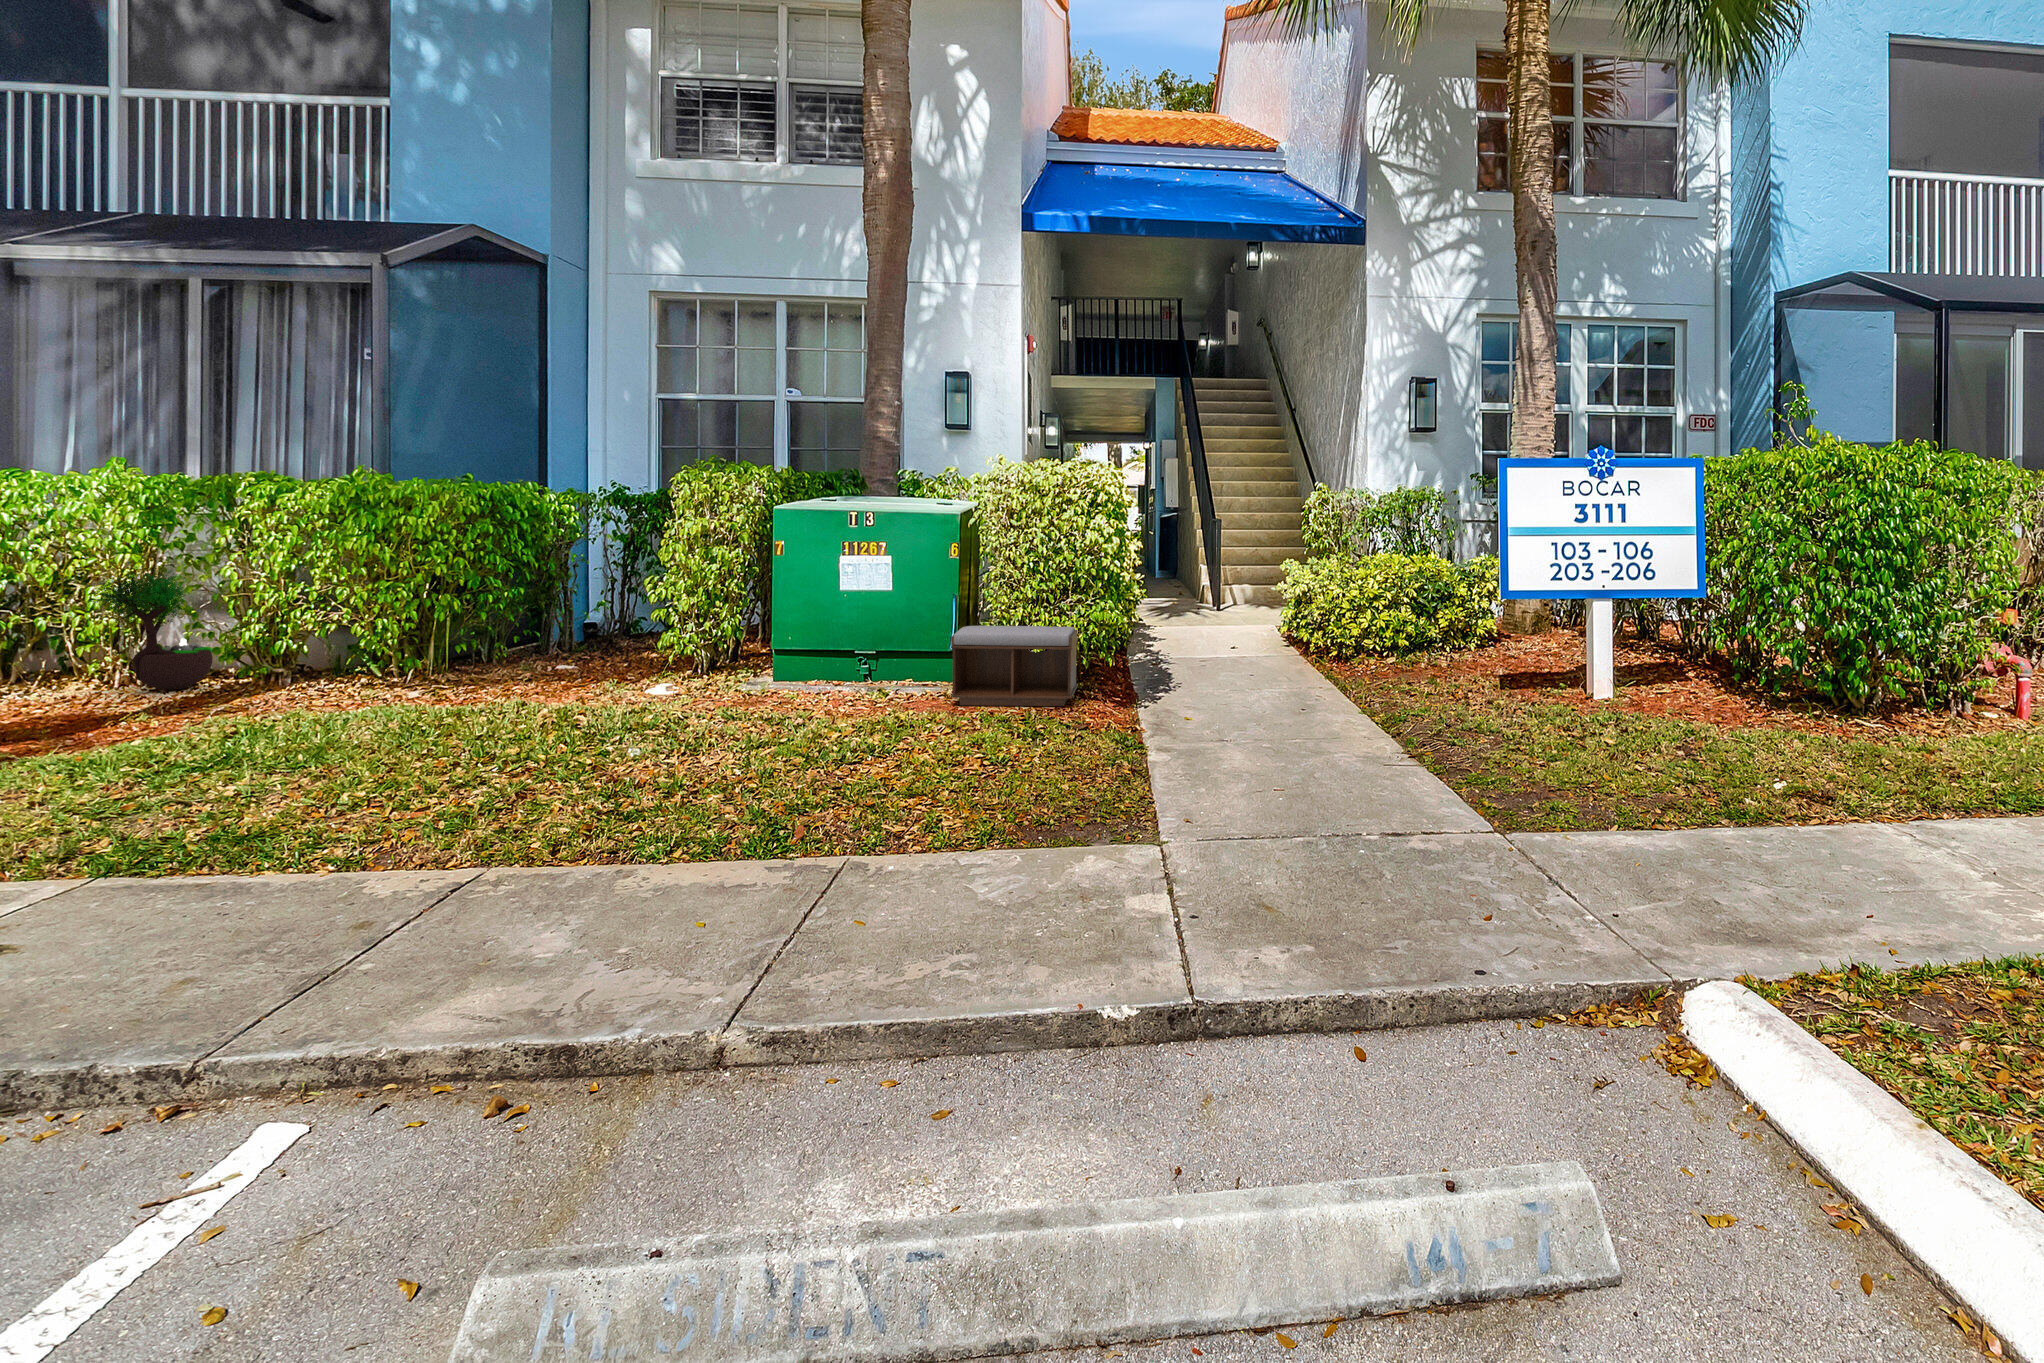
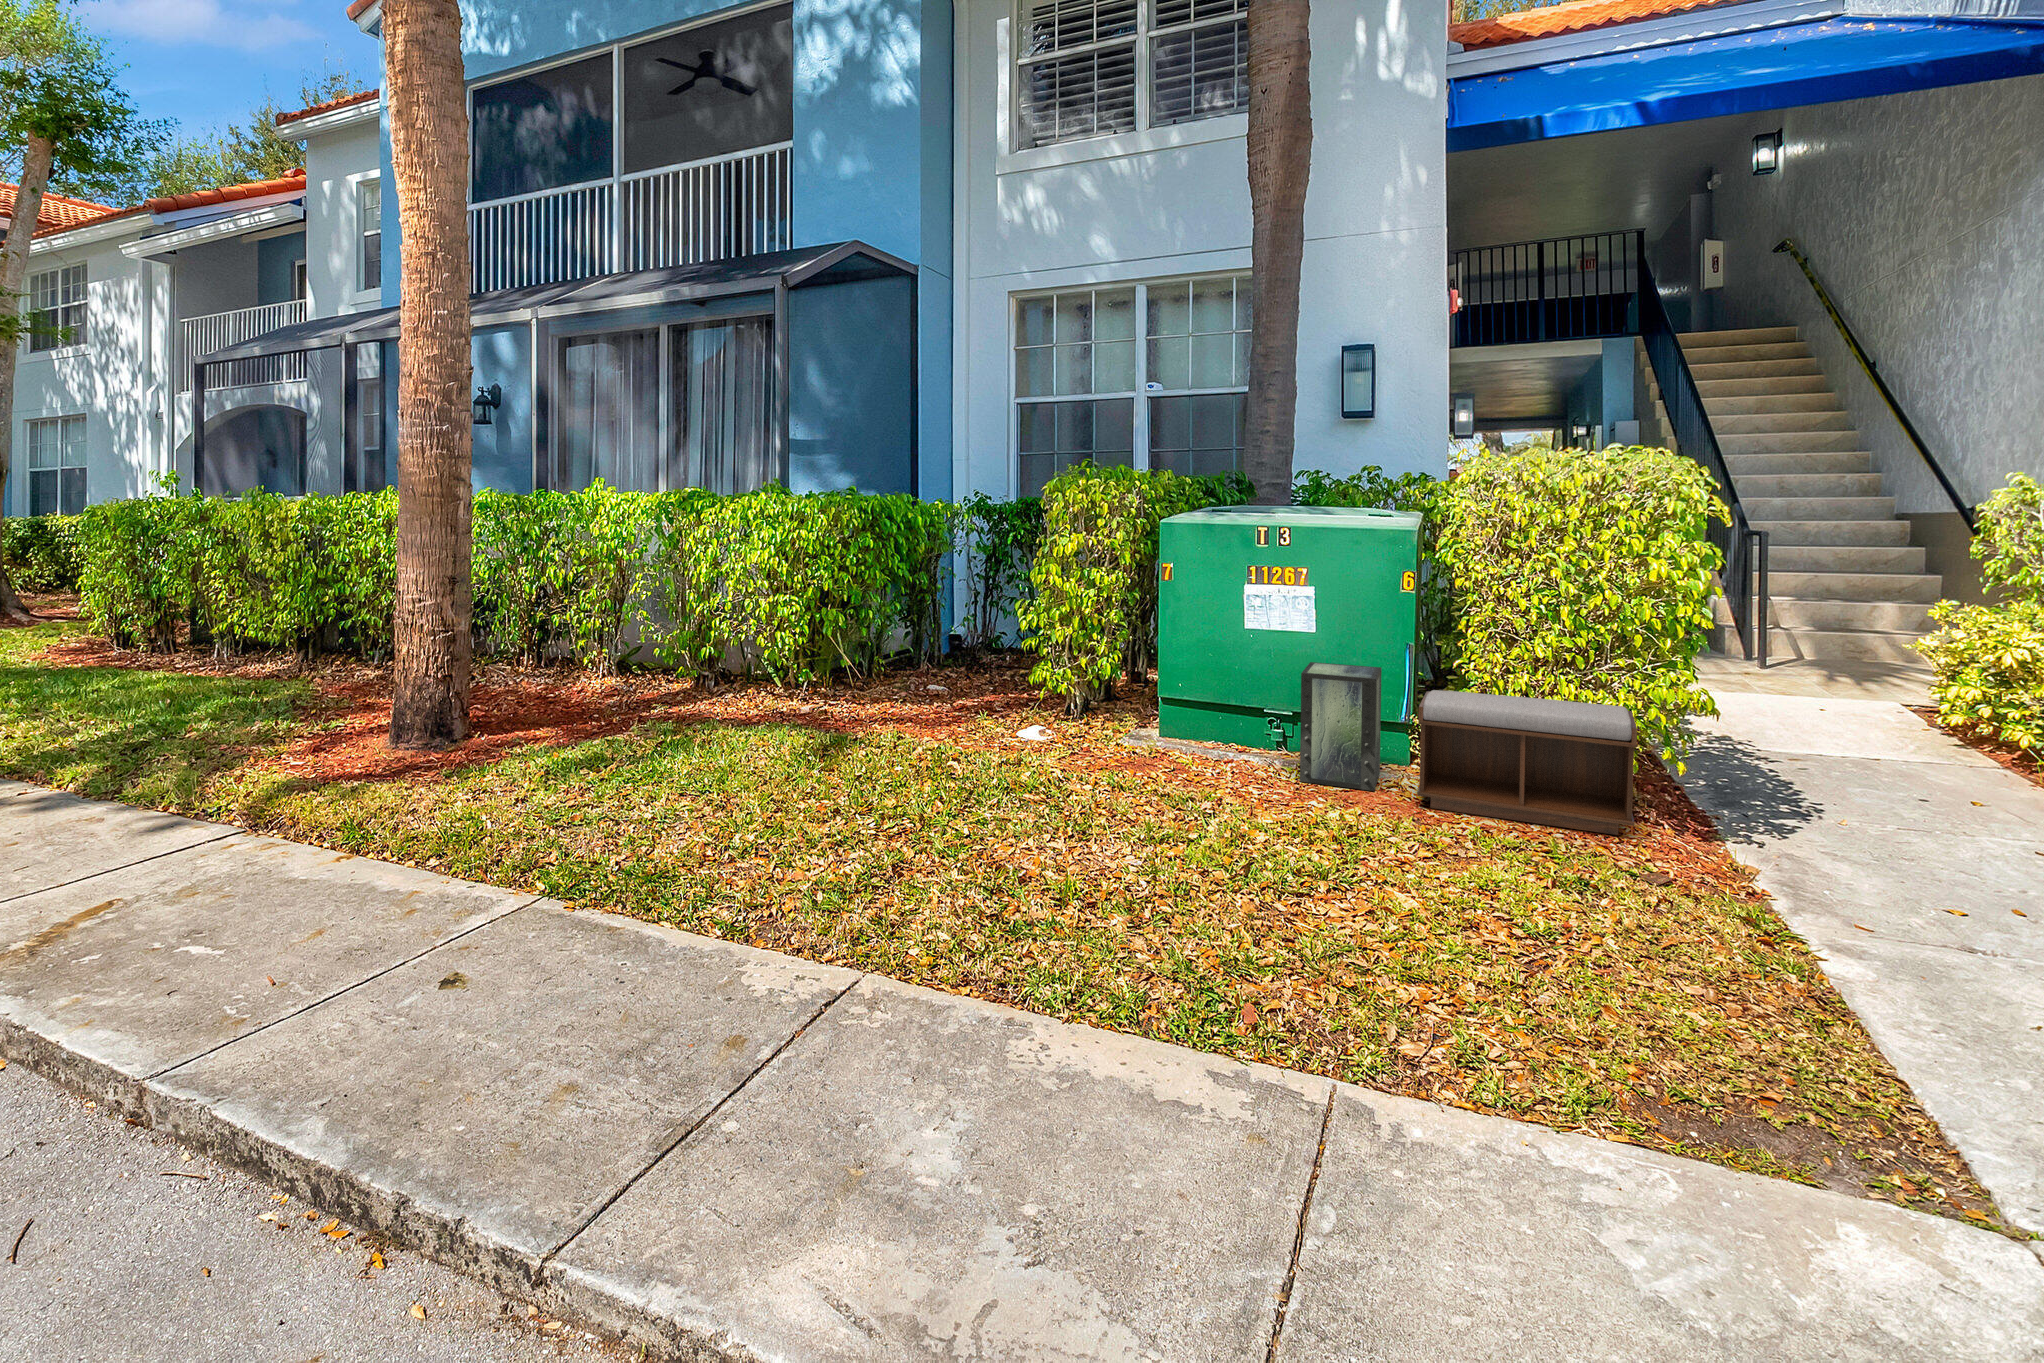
potted tree: present [87,560,213,690] -> none [584,567,665,683]
storage box: none [877,613,936,700] -> present [1300,662,1381,791]

